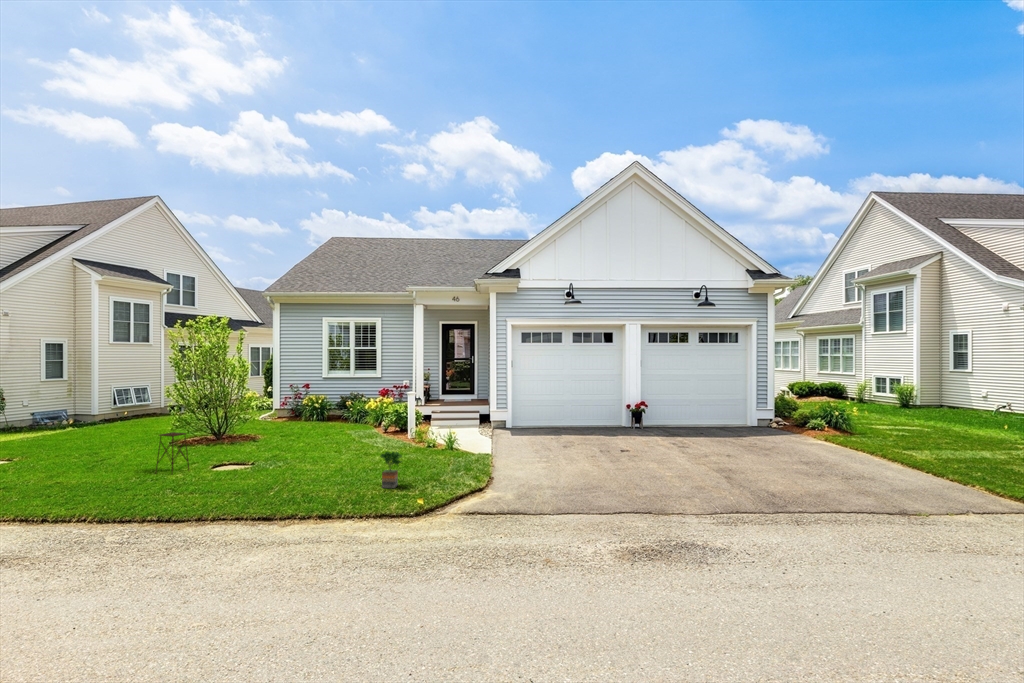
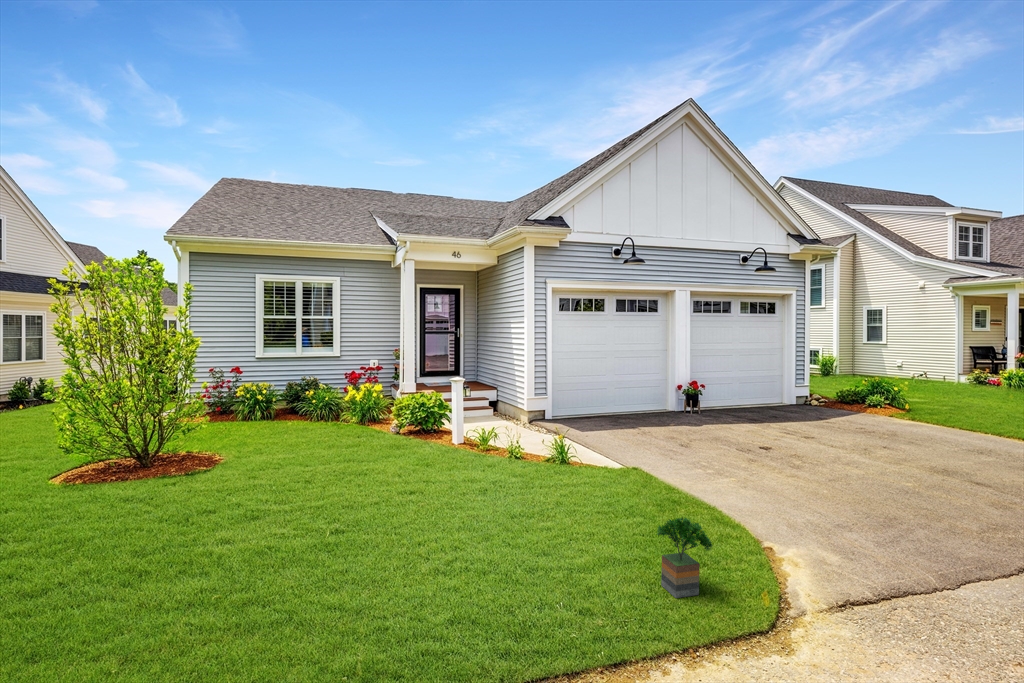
side table: present [156,432,189,474] -> none [81,508,169,622]

